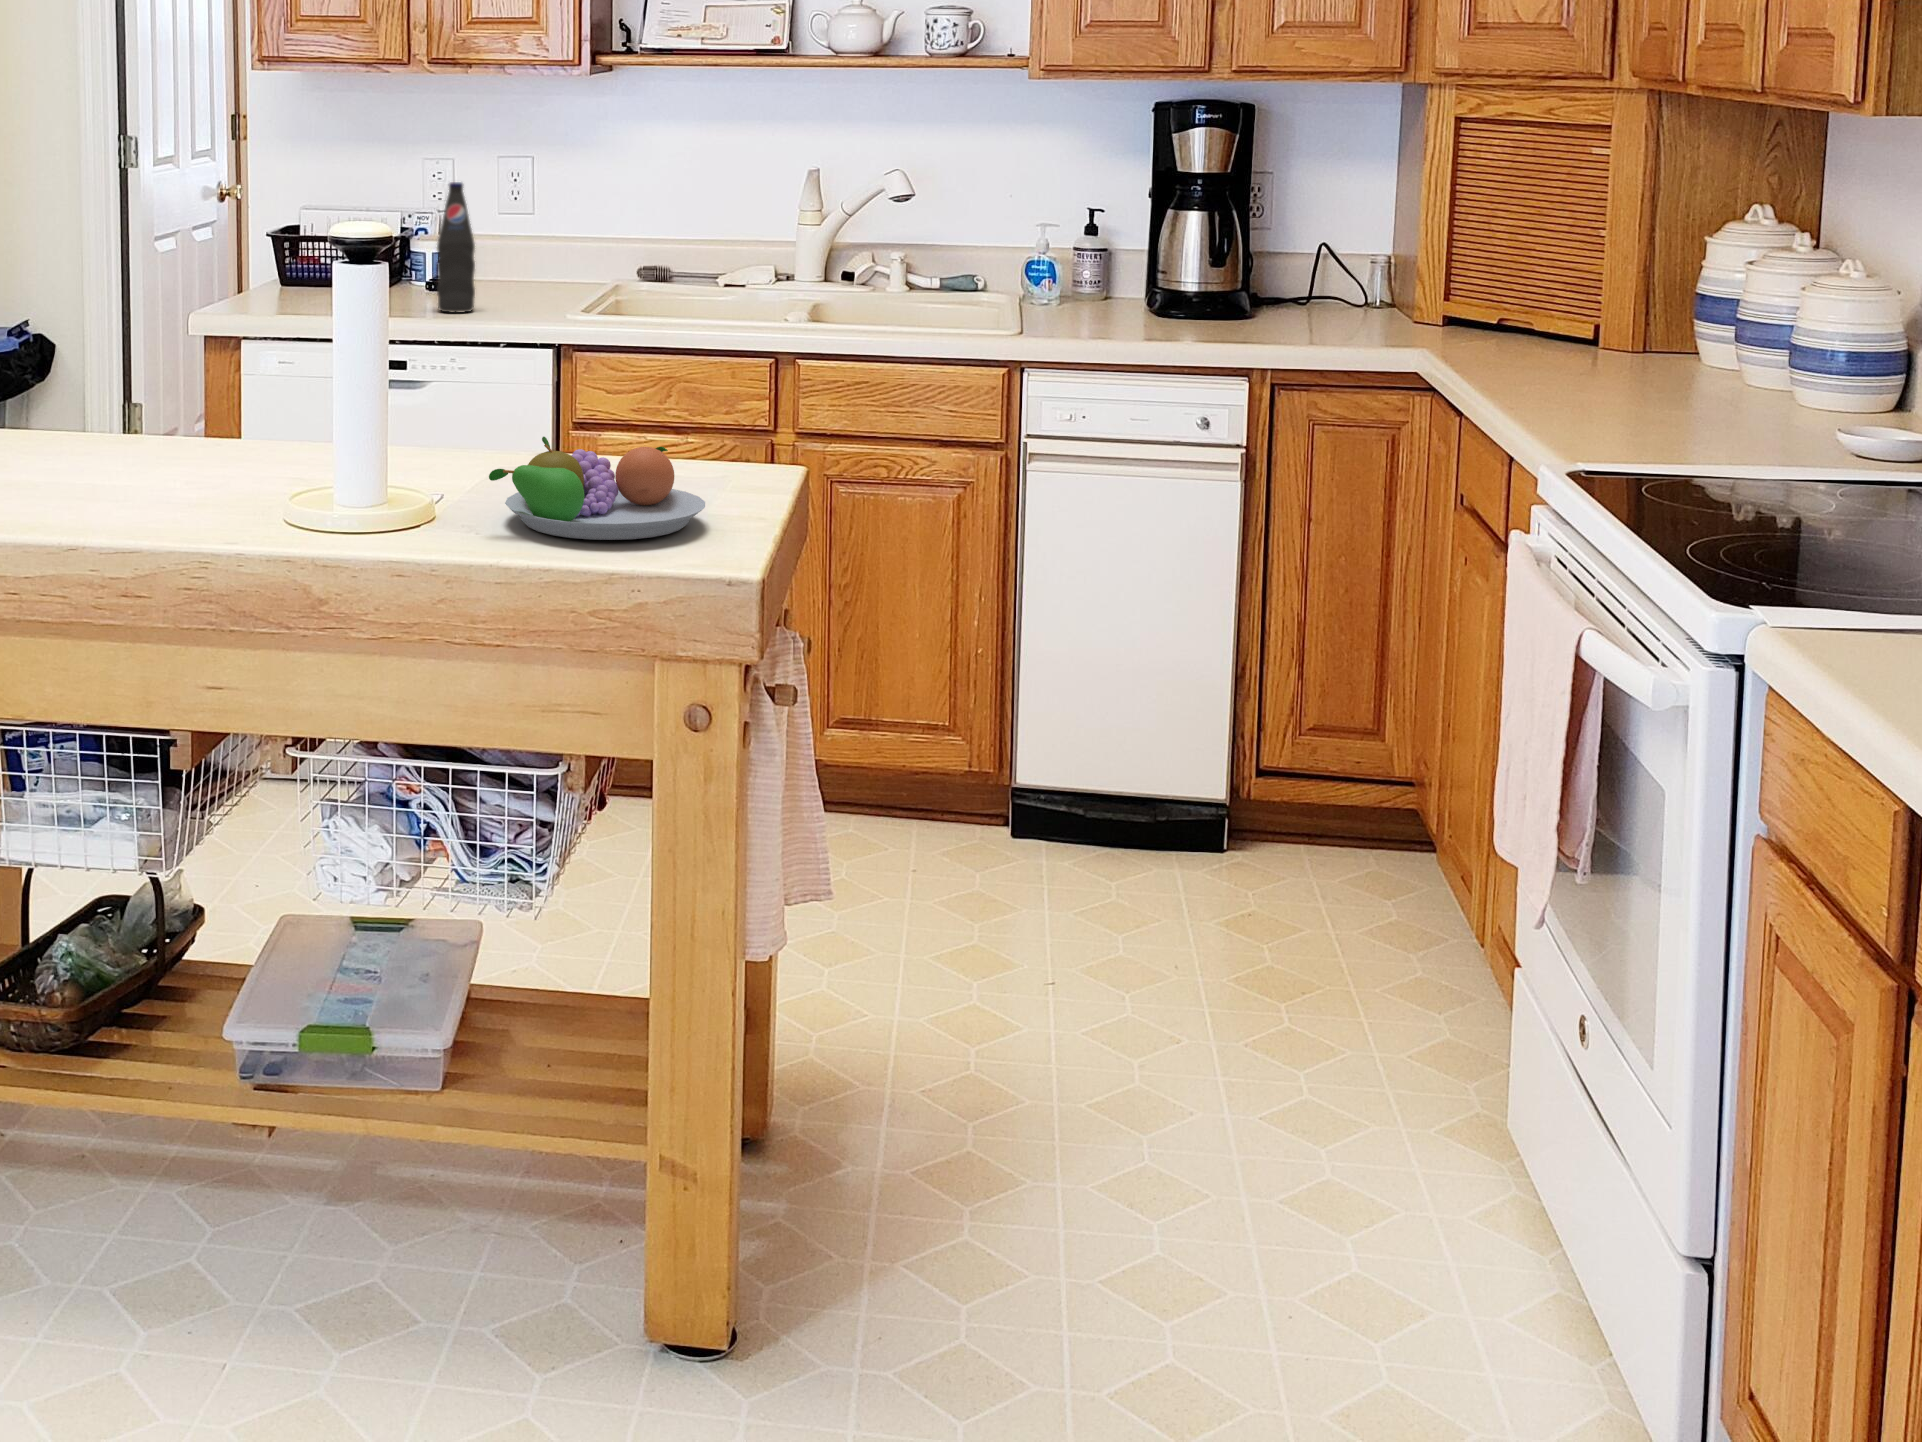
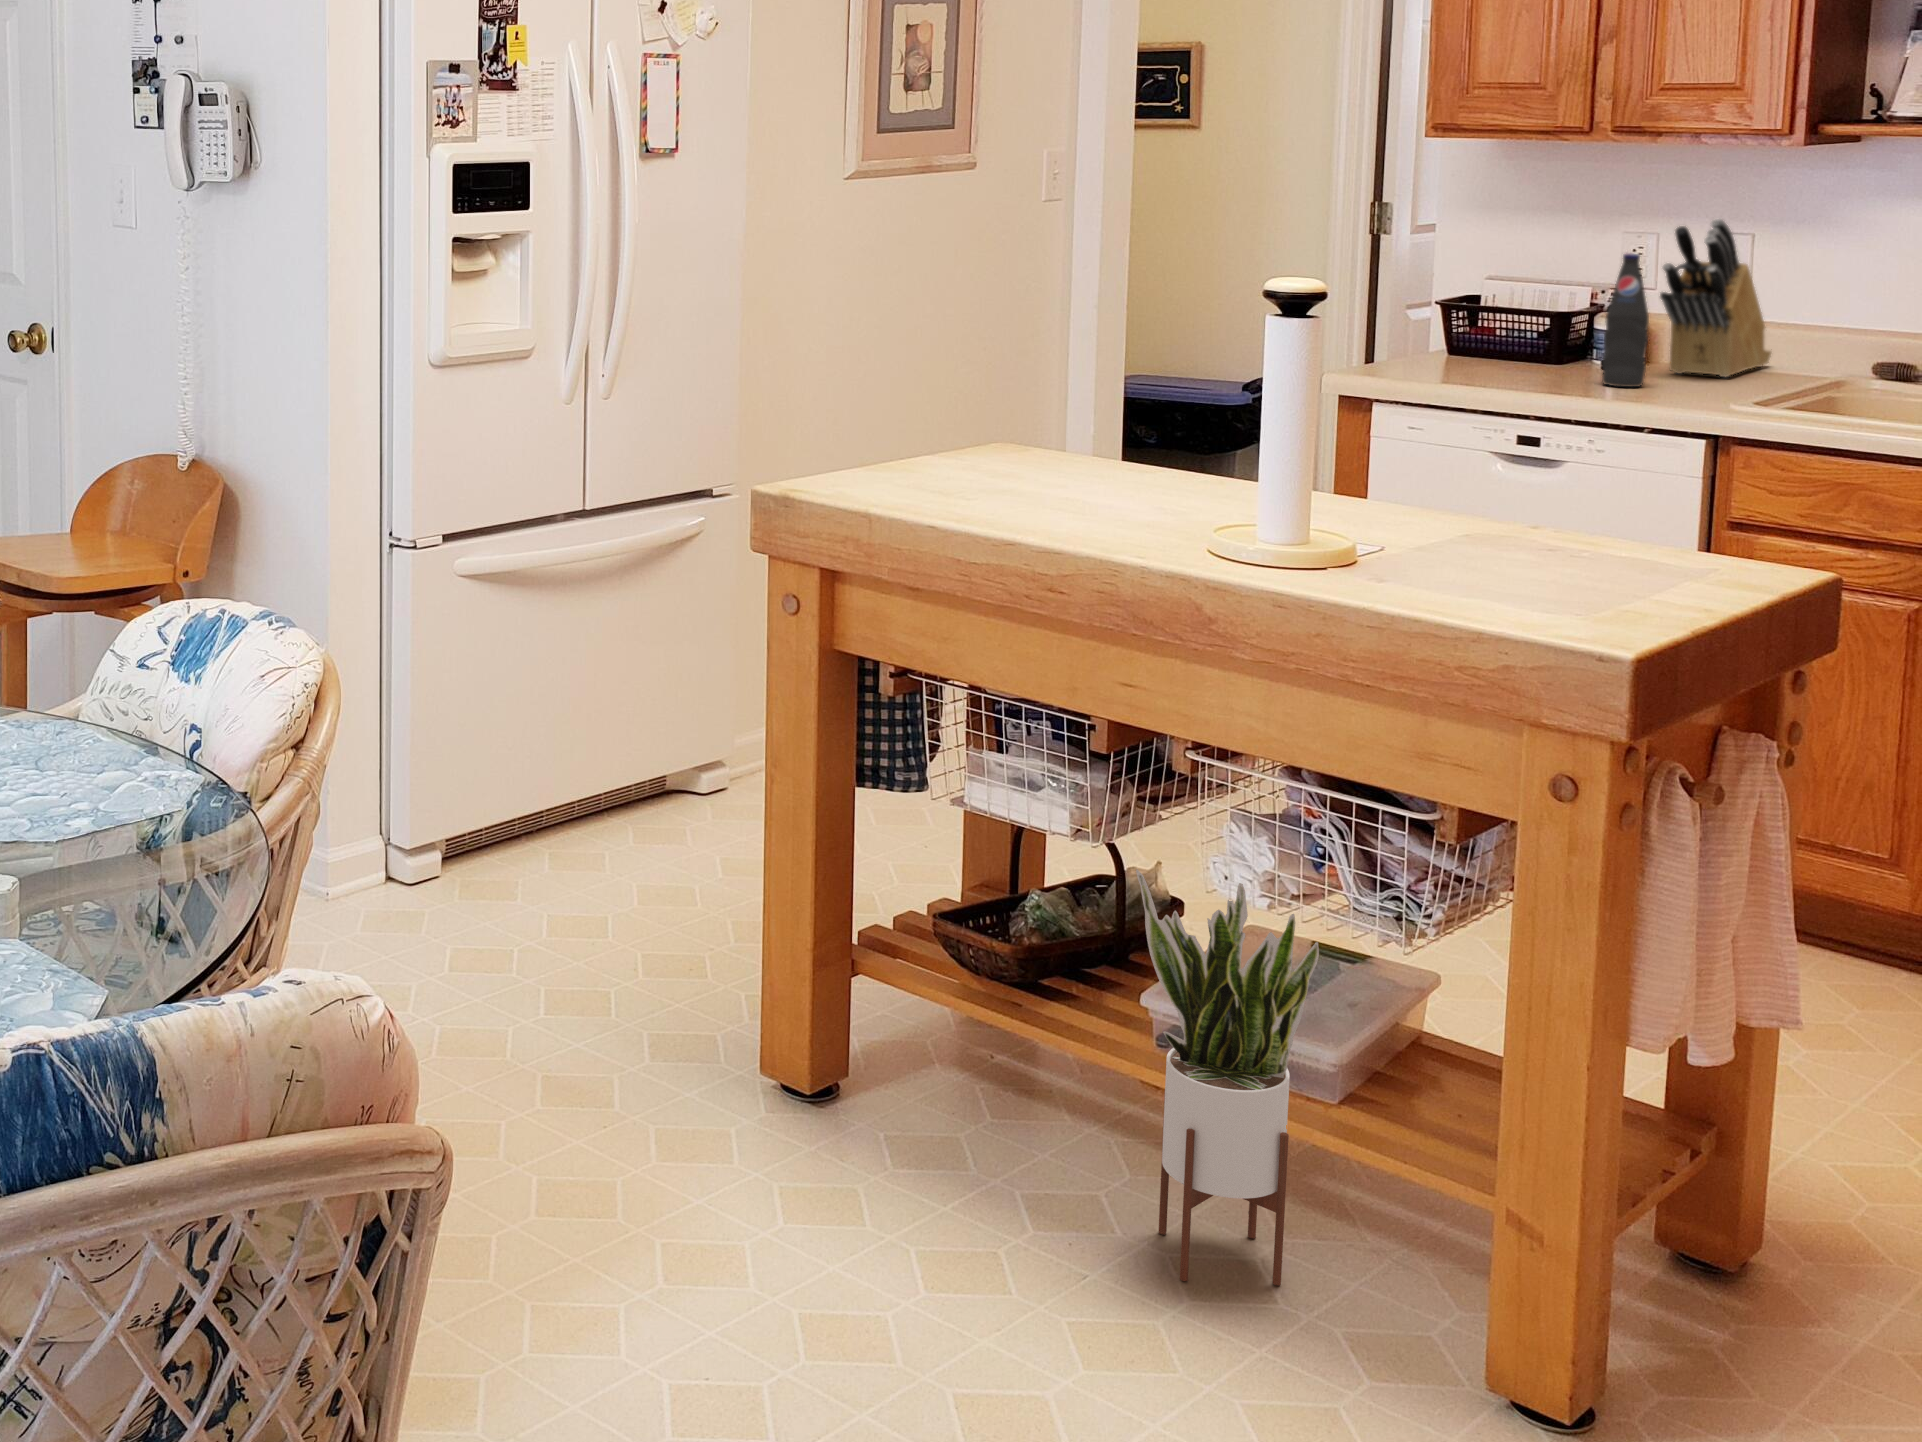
knife block: none [474,146,550,297] -> present [1660,219,1771,377]
fruit bowl: present [489,437,705,540] -> none [1399,505,1635,613]
potted plant: none [240,882,435,1341] -> present [1136,870,1319,1285]

